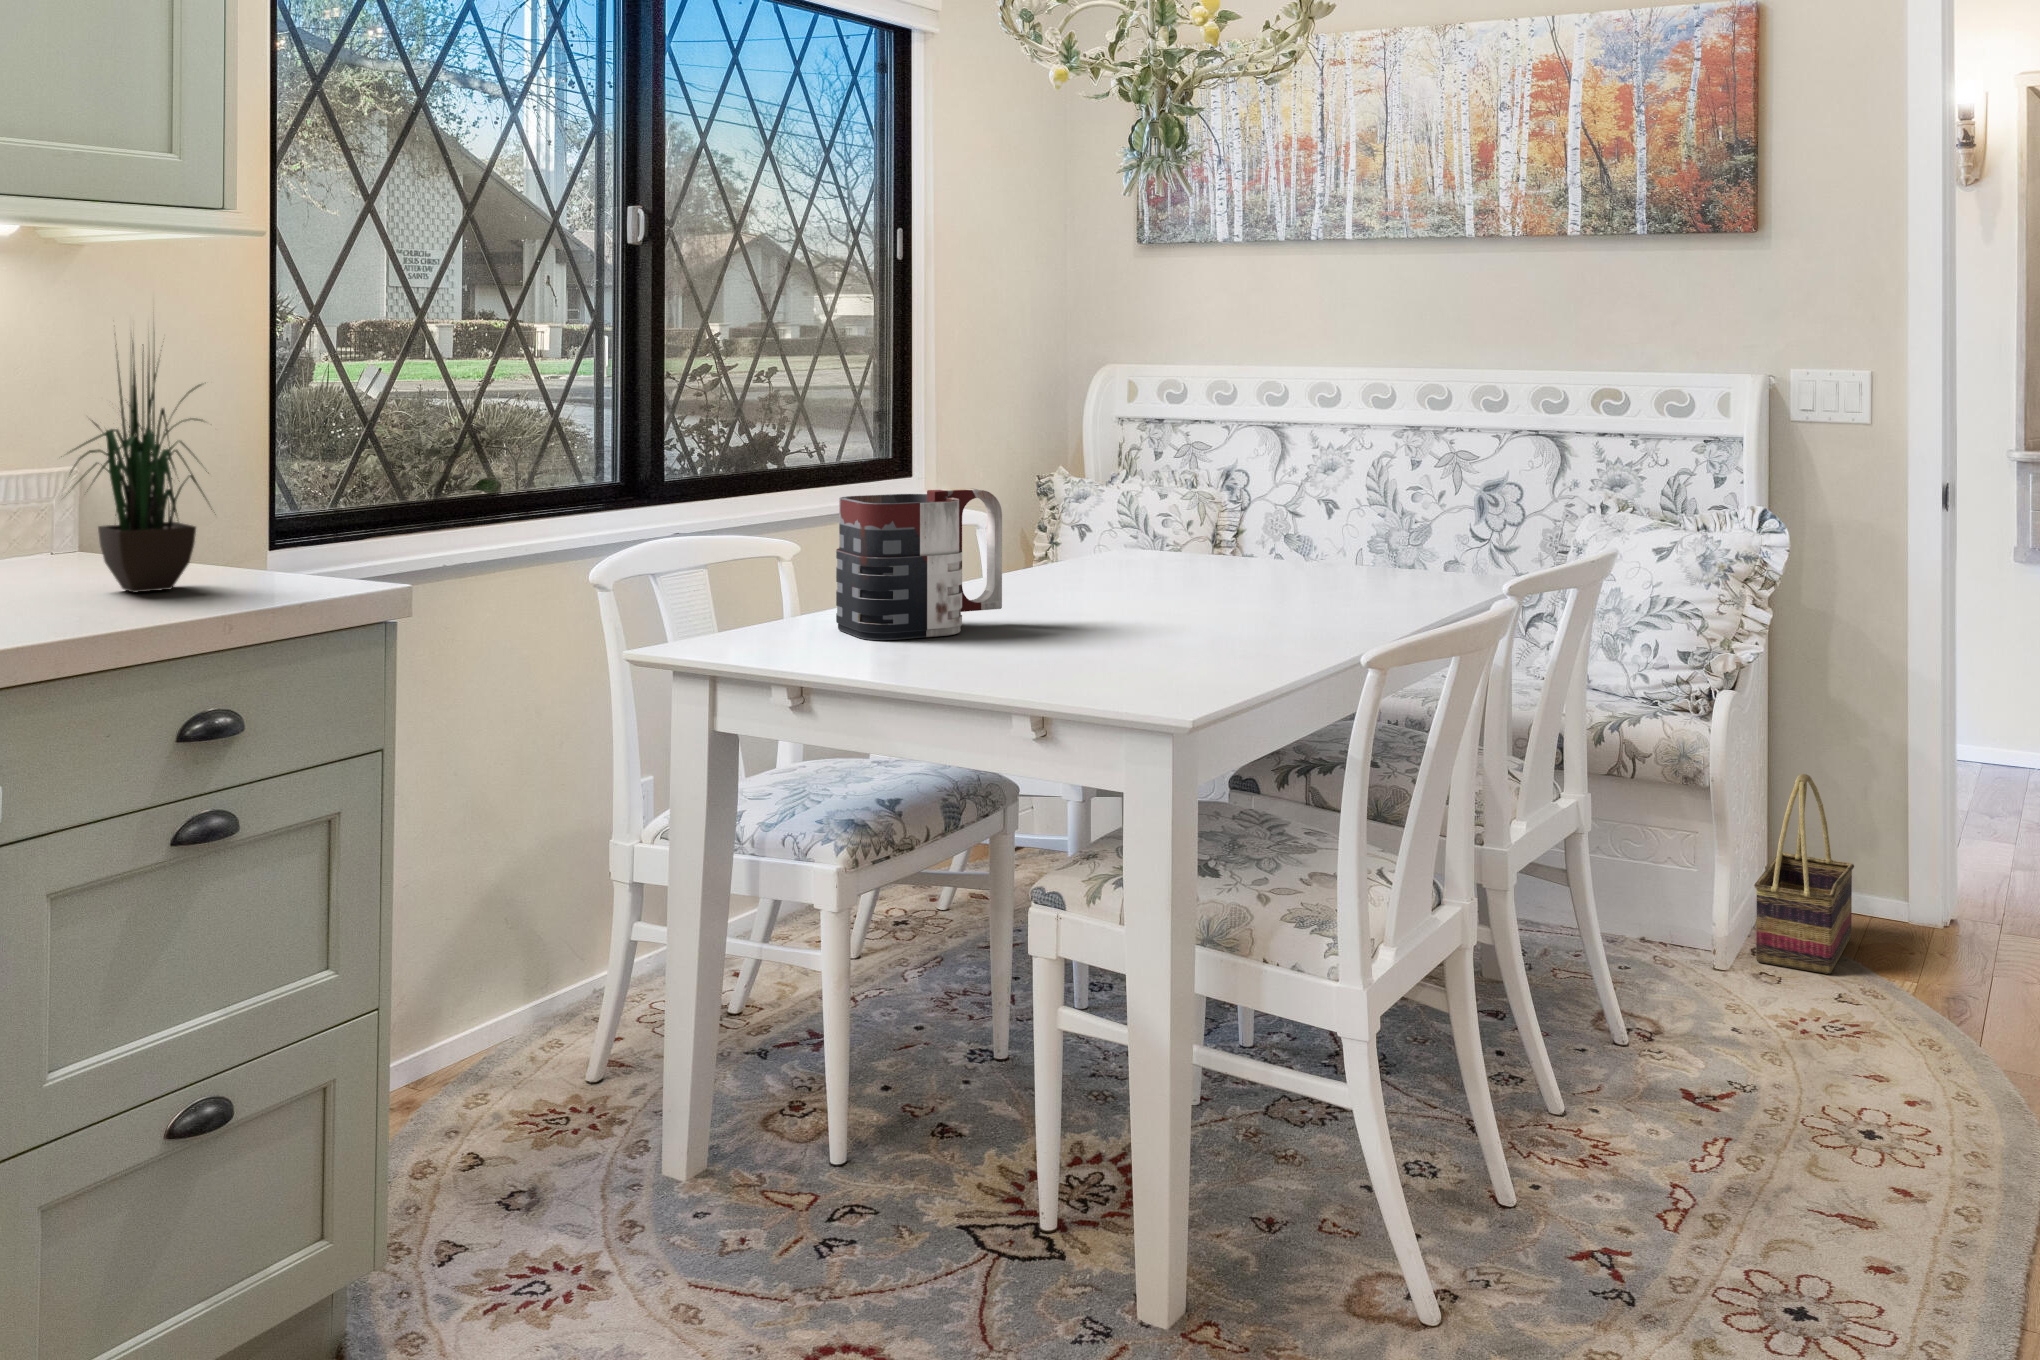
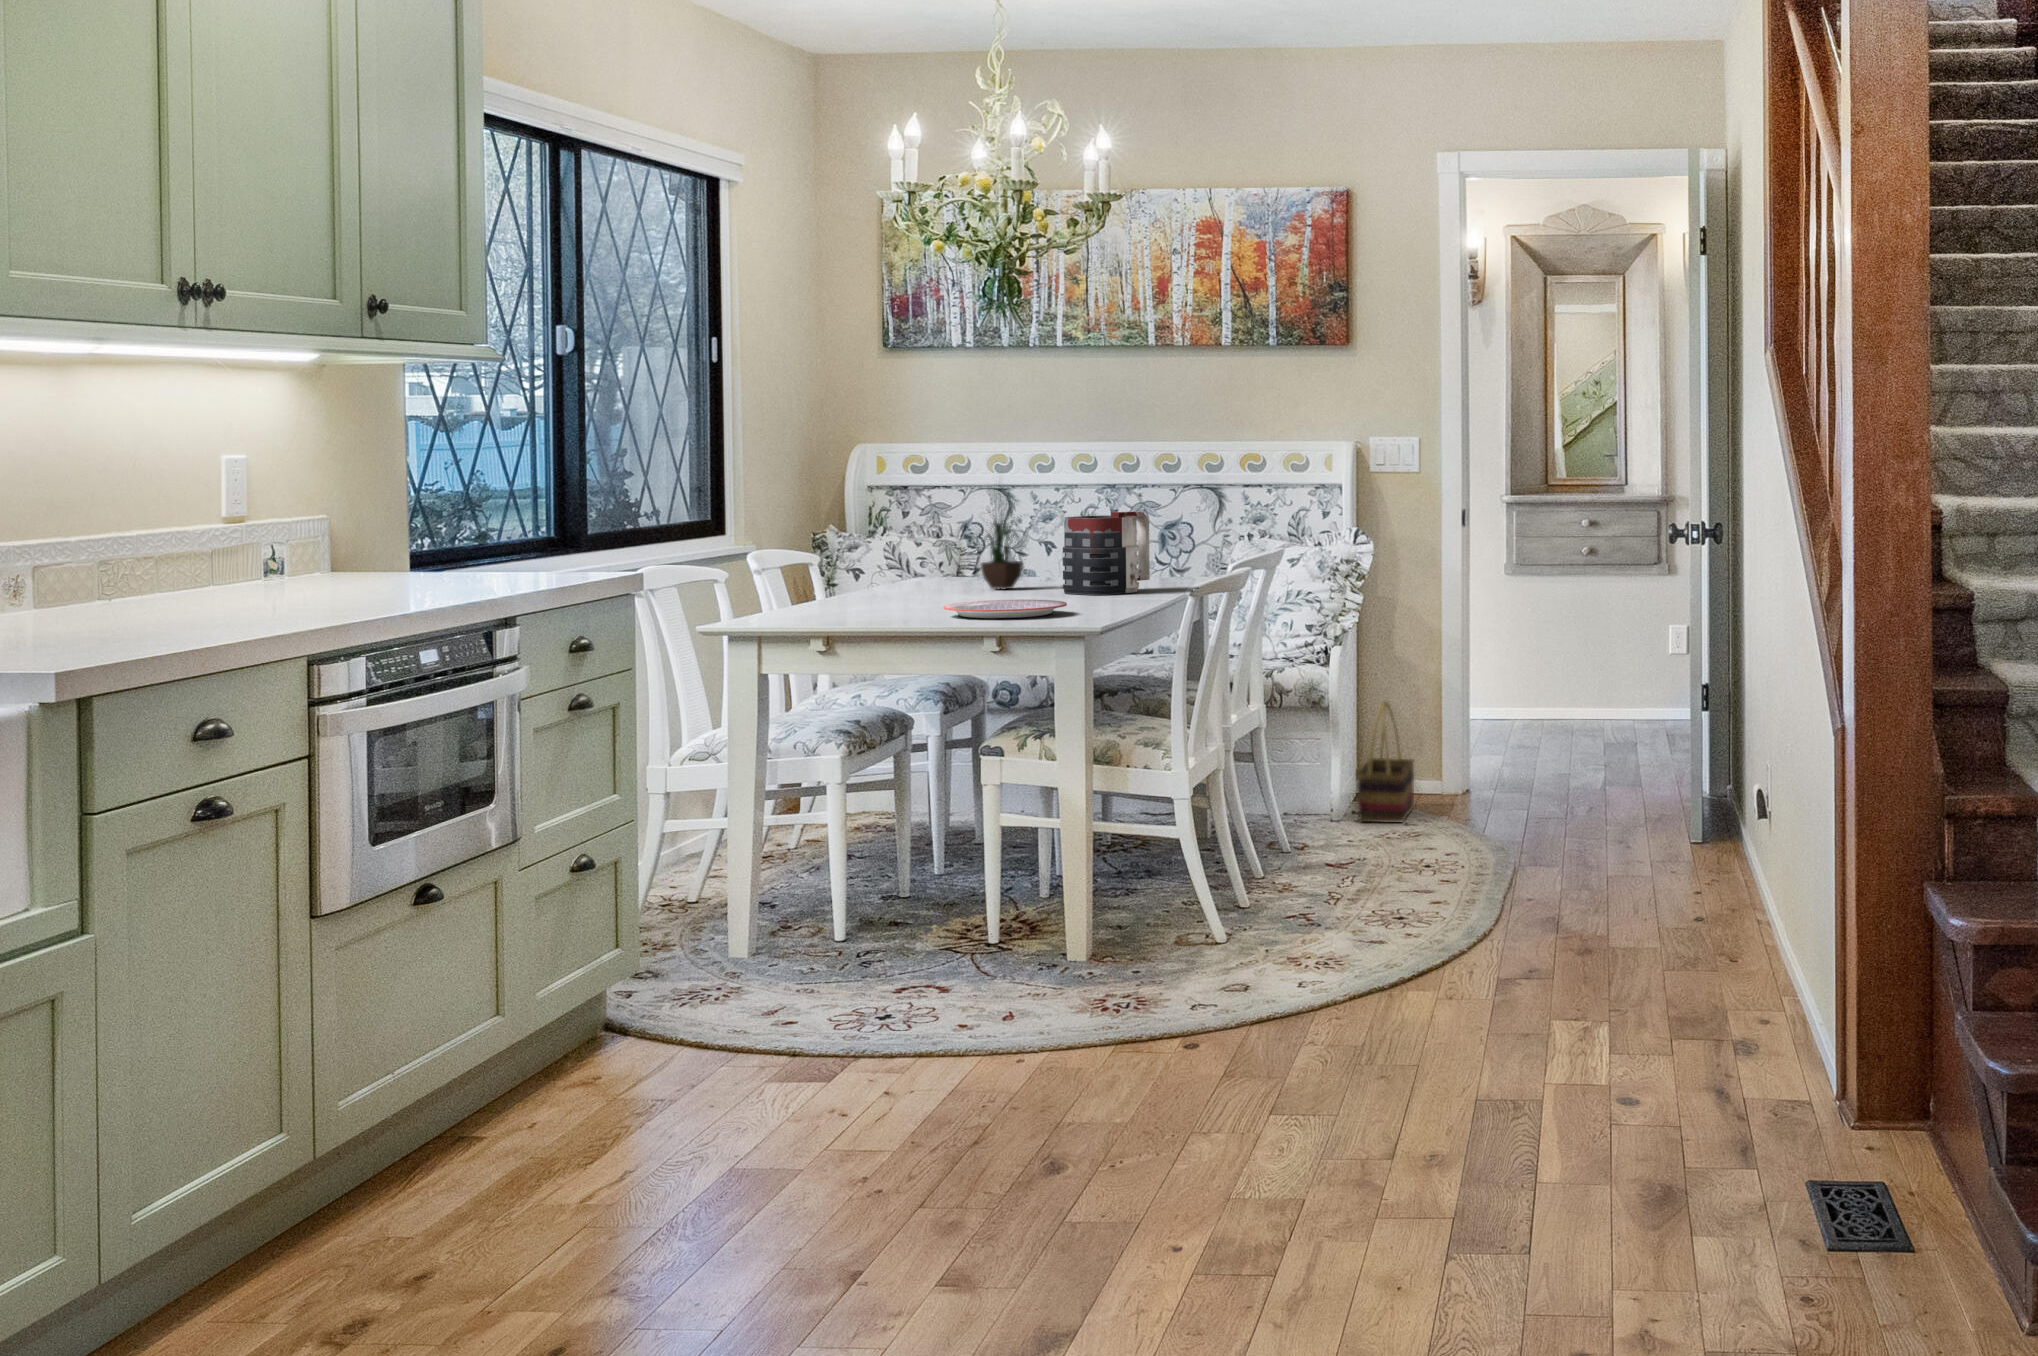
potted plant: present [69,344,212,592] -> present [981,512,1023,589]
mug: present [836,489,1002,640] -> present [1063,511,1150,595]
plate: none [980,630,1185,675] -> present [943,600,1067,618]

